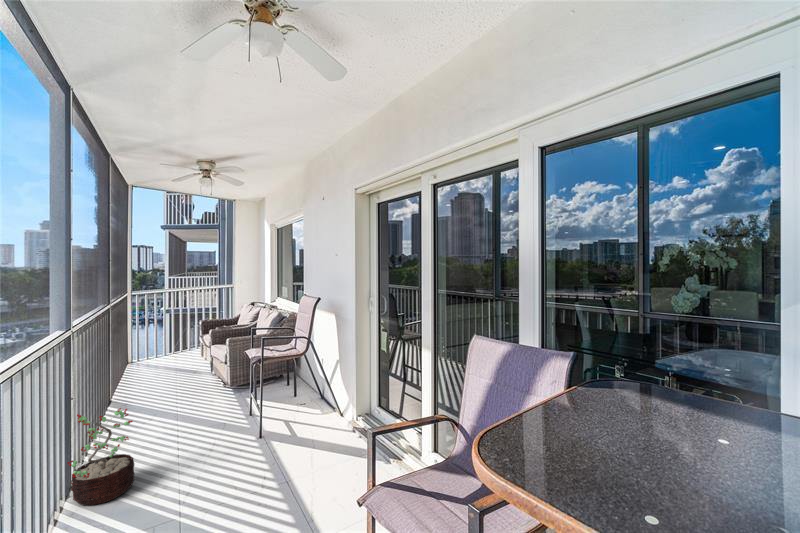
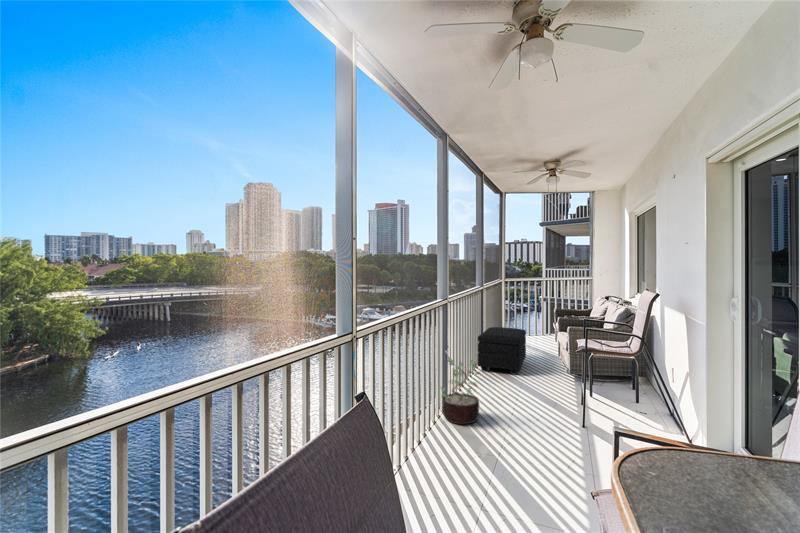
footstool: none [105,351,170,416] -> present [478,327,526,374]

